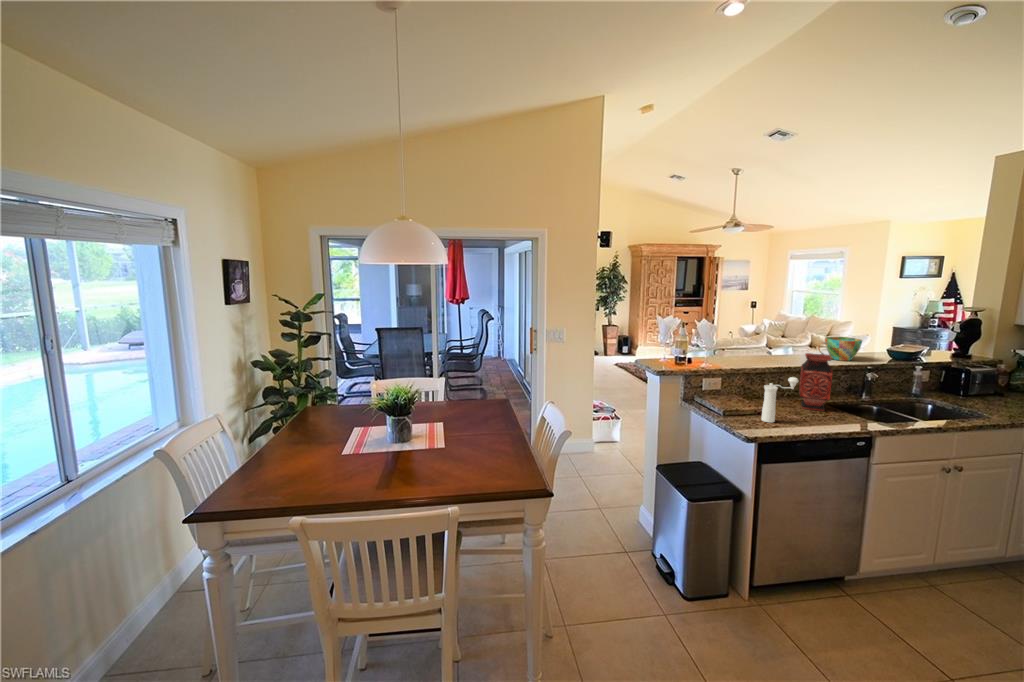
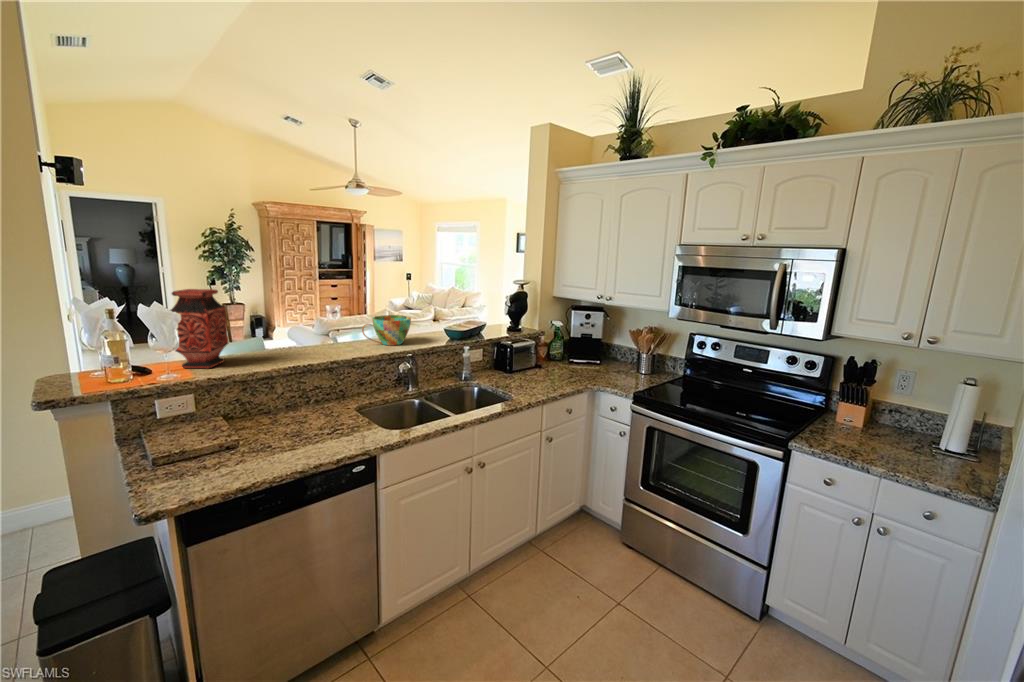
vase: present [799,353,833,411] -> present [170,289,228,368]
pepper mill: present [762,377,798,423] -> none [206,388,268,467]

